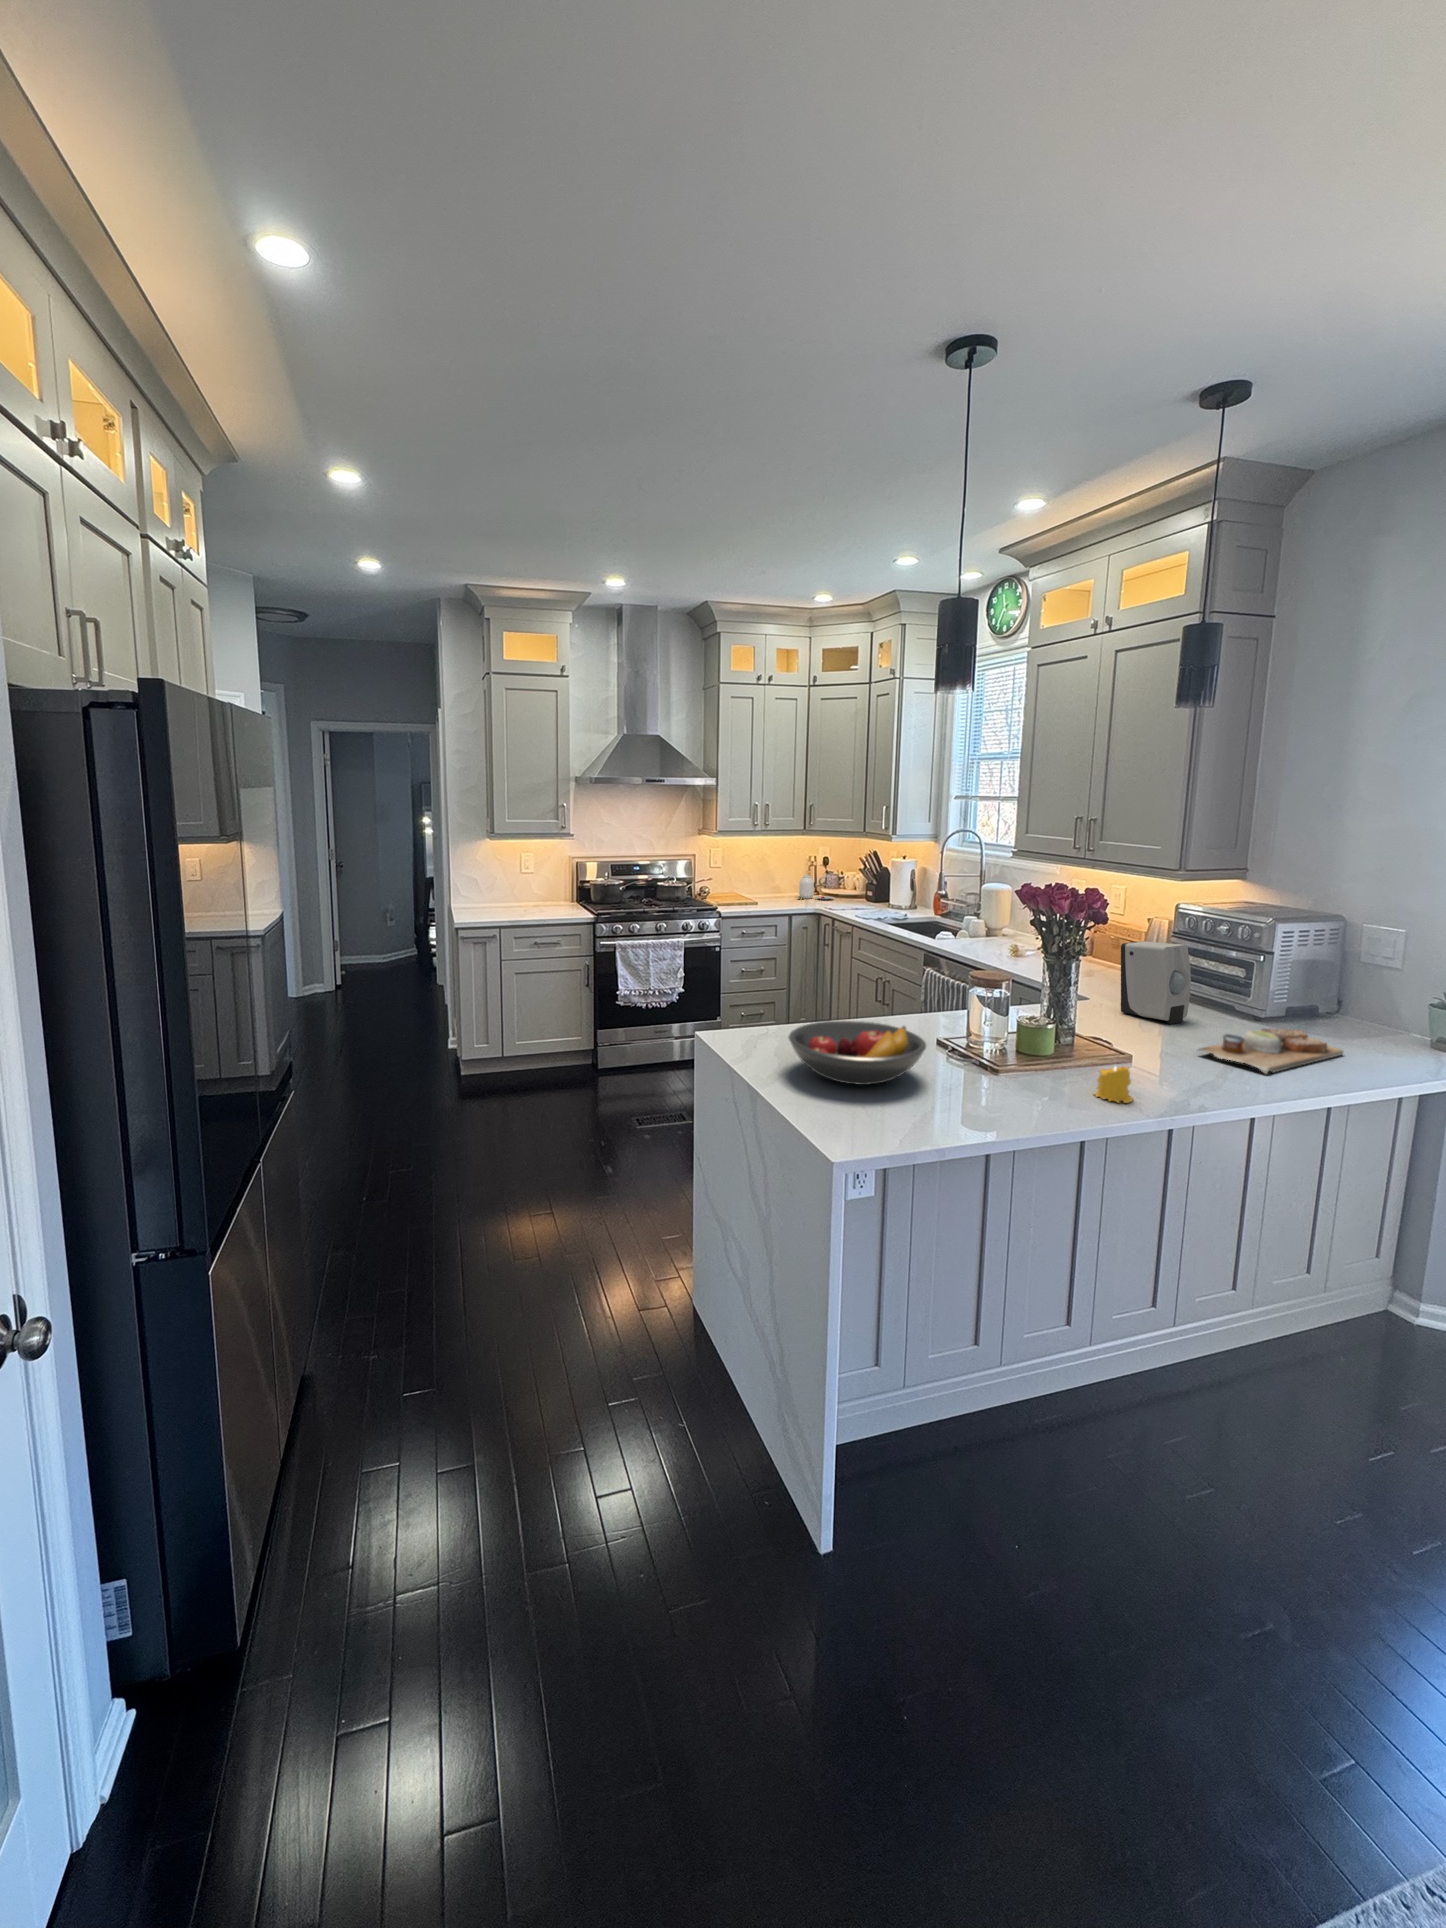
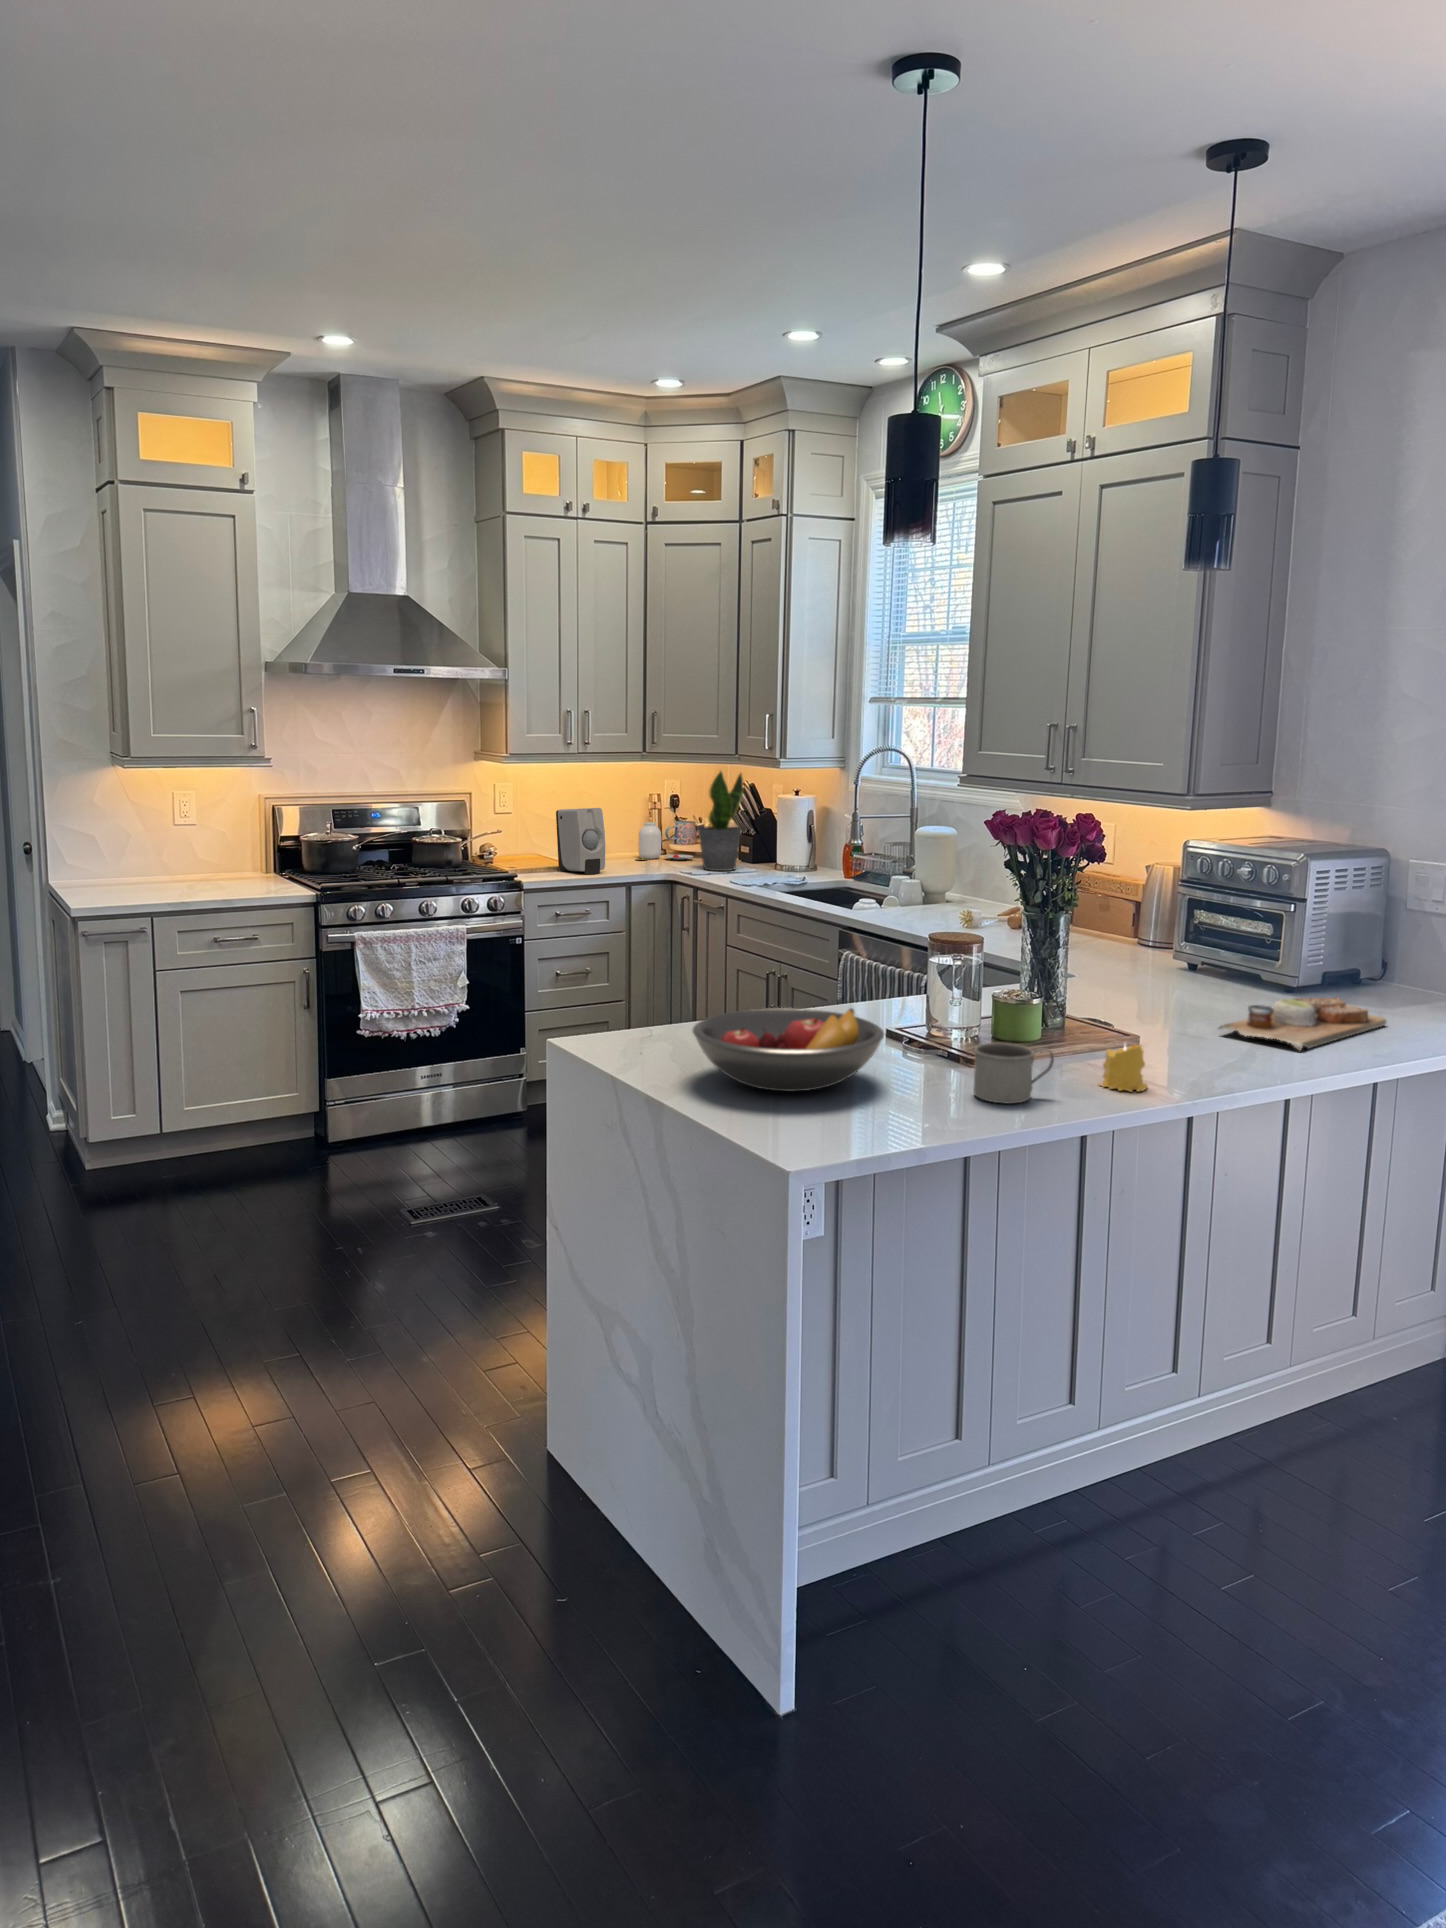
potted plant: none [835,843,866,908] -> present [698,771,743,871]
soap dispenser: present [1121,942,1191,1024] -> present [556,808,605,874]
mug: none [992,1059,1056,1107] -> present [974,1043,1054,1103]

